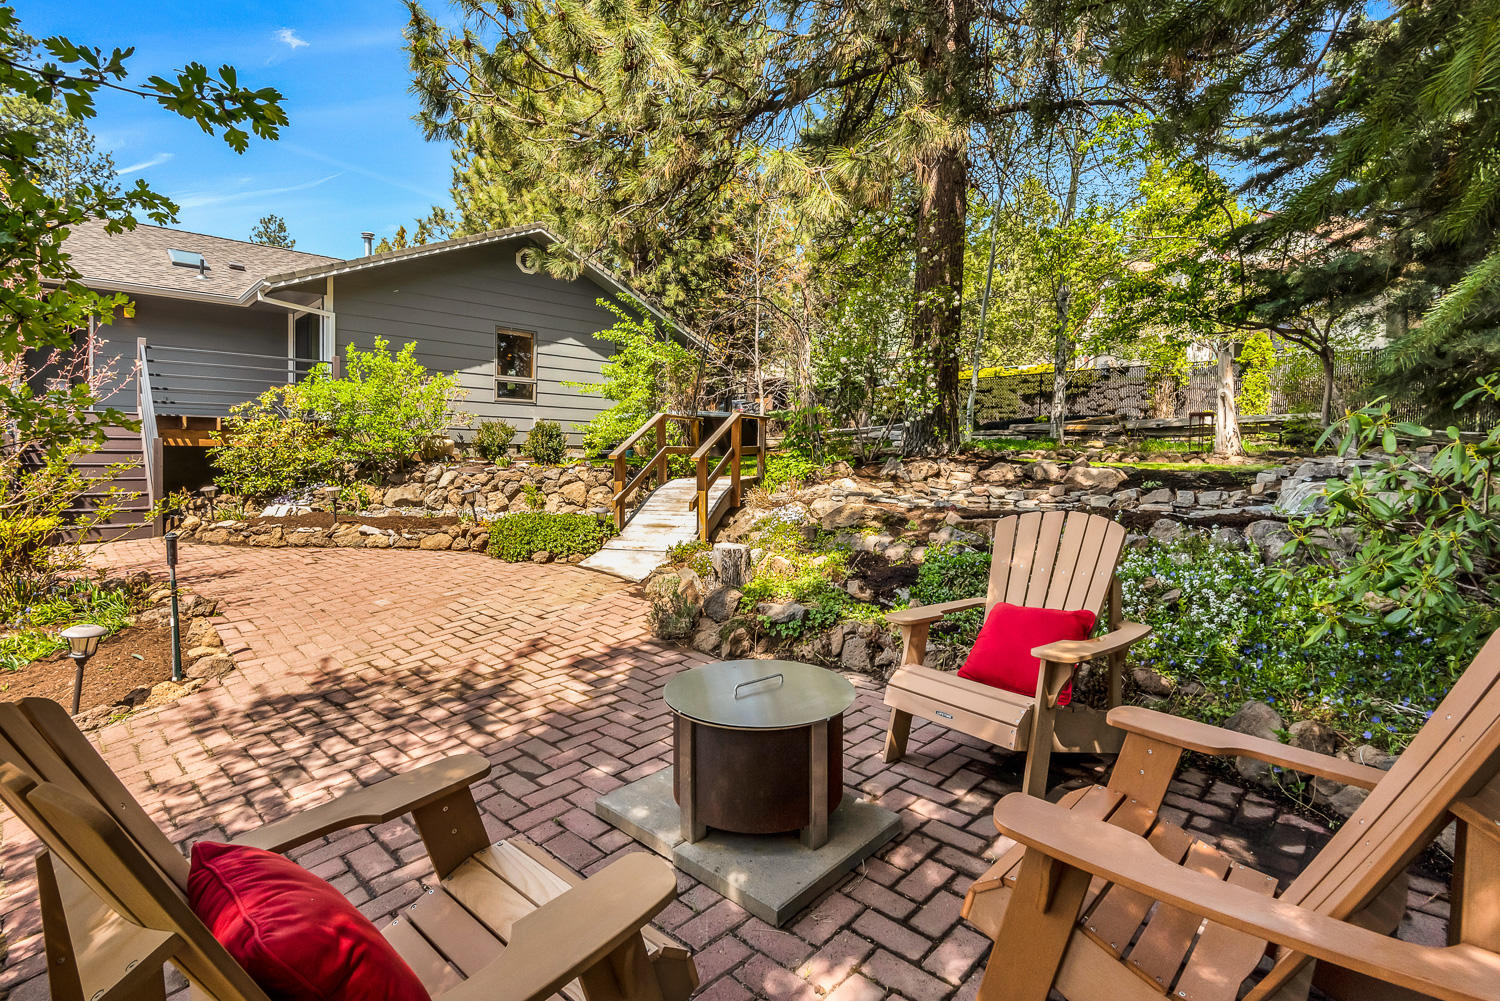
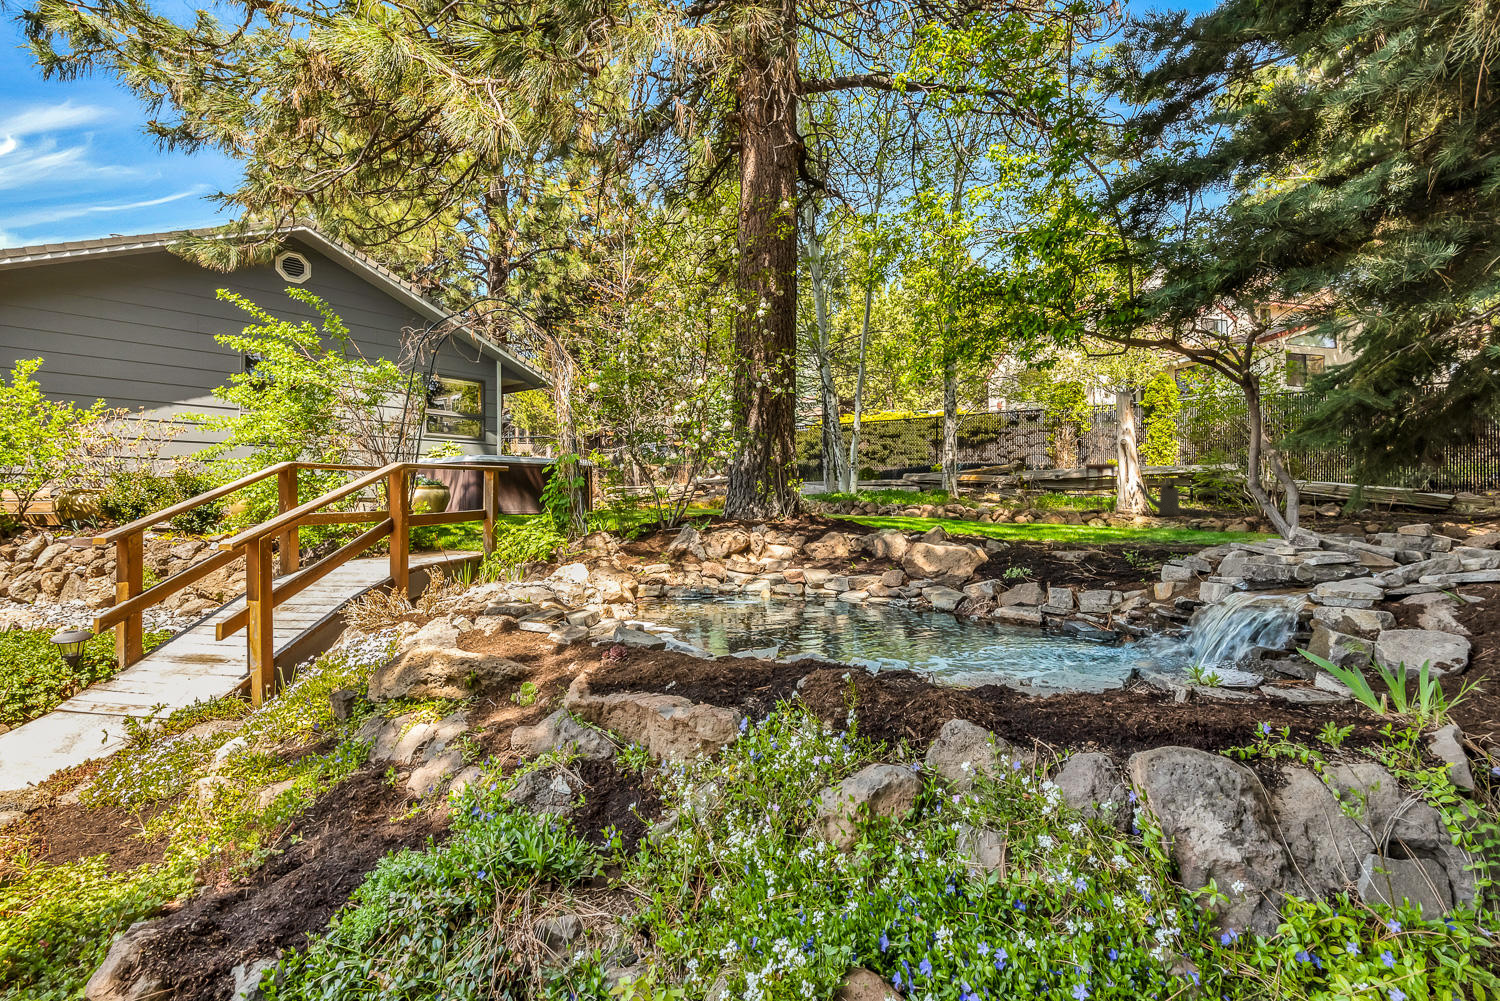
watering can: none [1234,422,1277,454] -> present [1137,478,1187,516]

